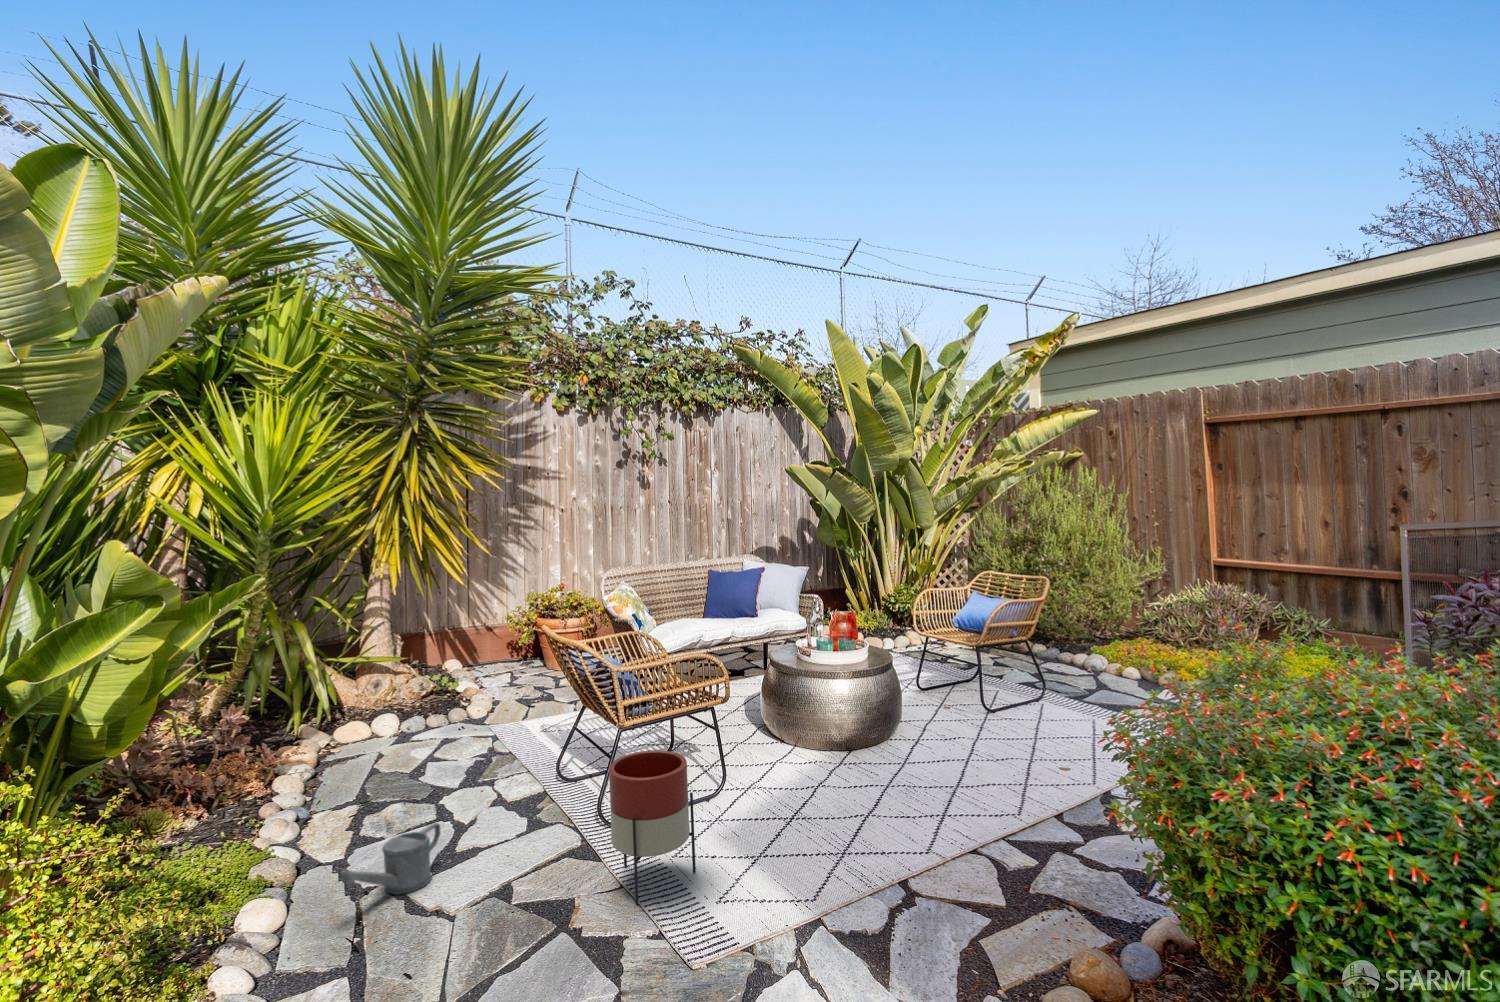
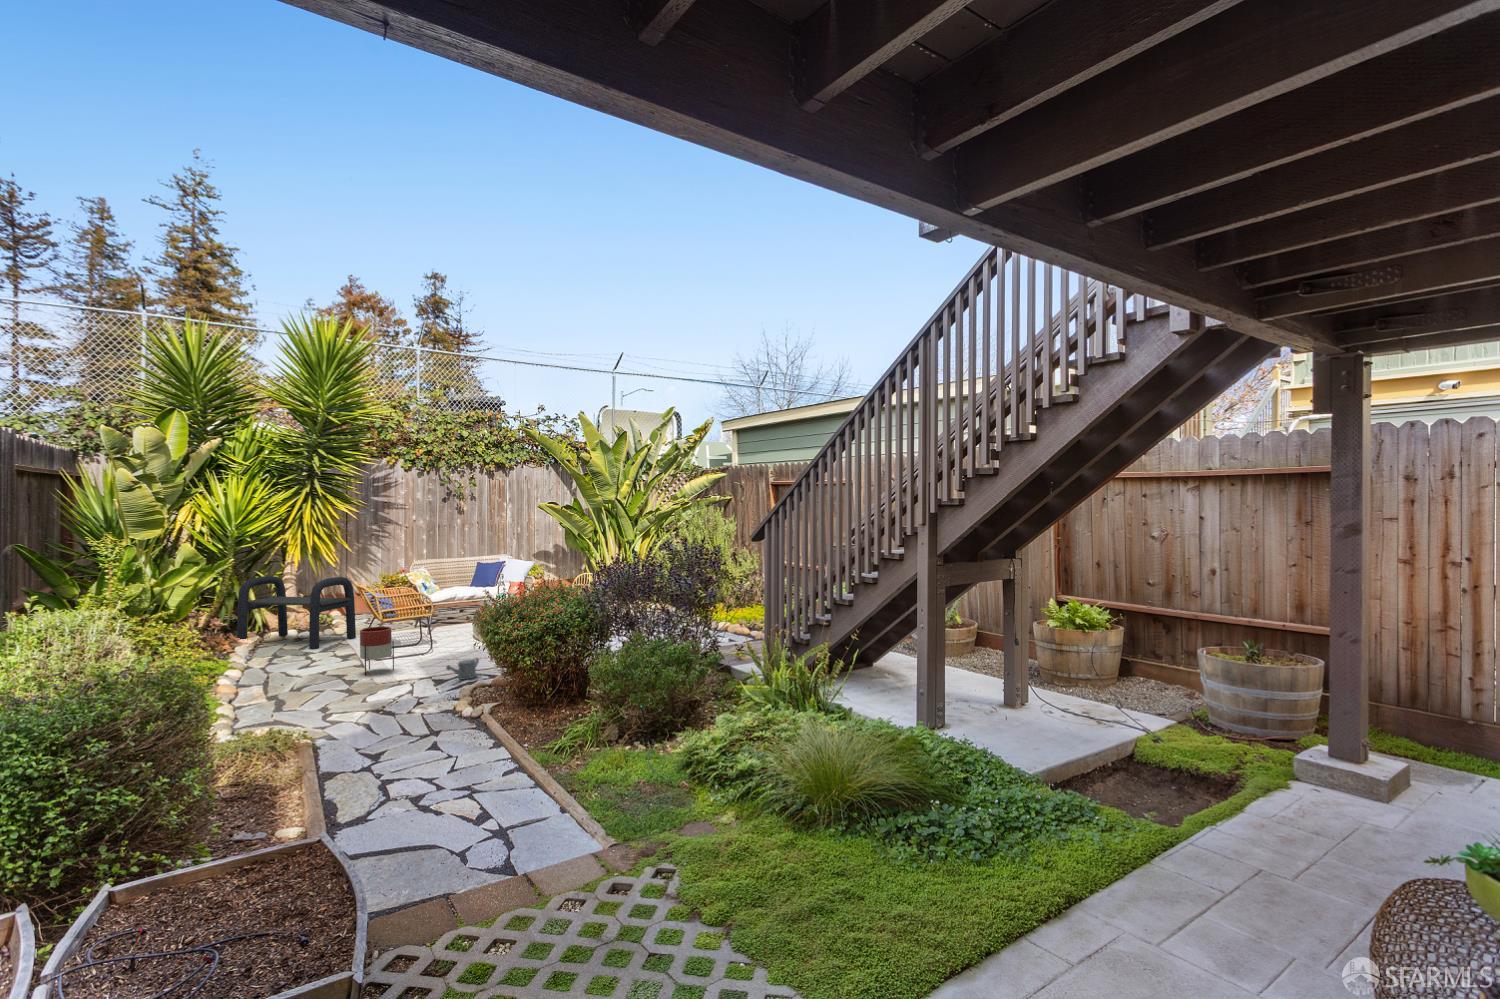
bench: none [281,607,515,769] -> present [237,576,356,649]
watering can: present [341,823,440,895] -> present [446,658,479,680]

